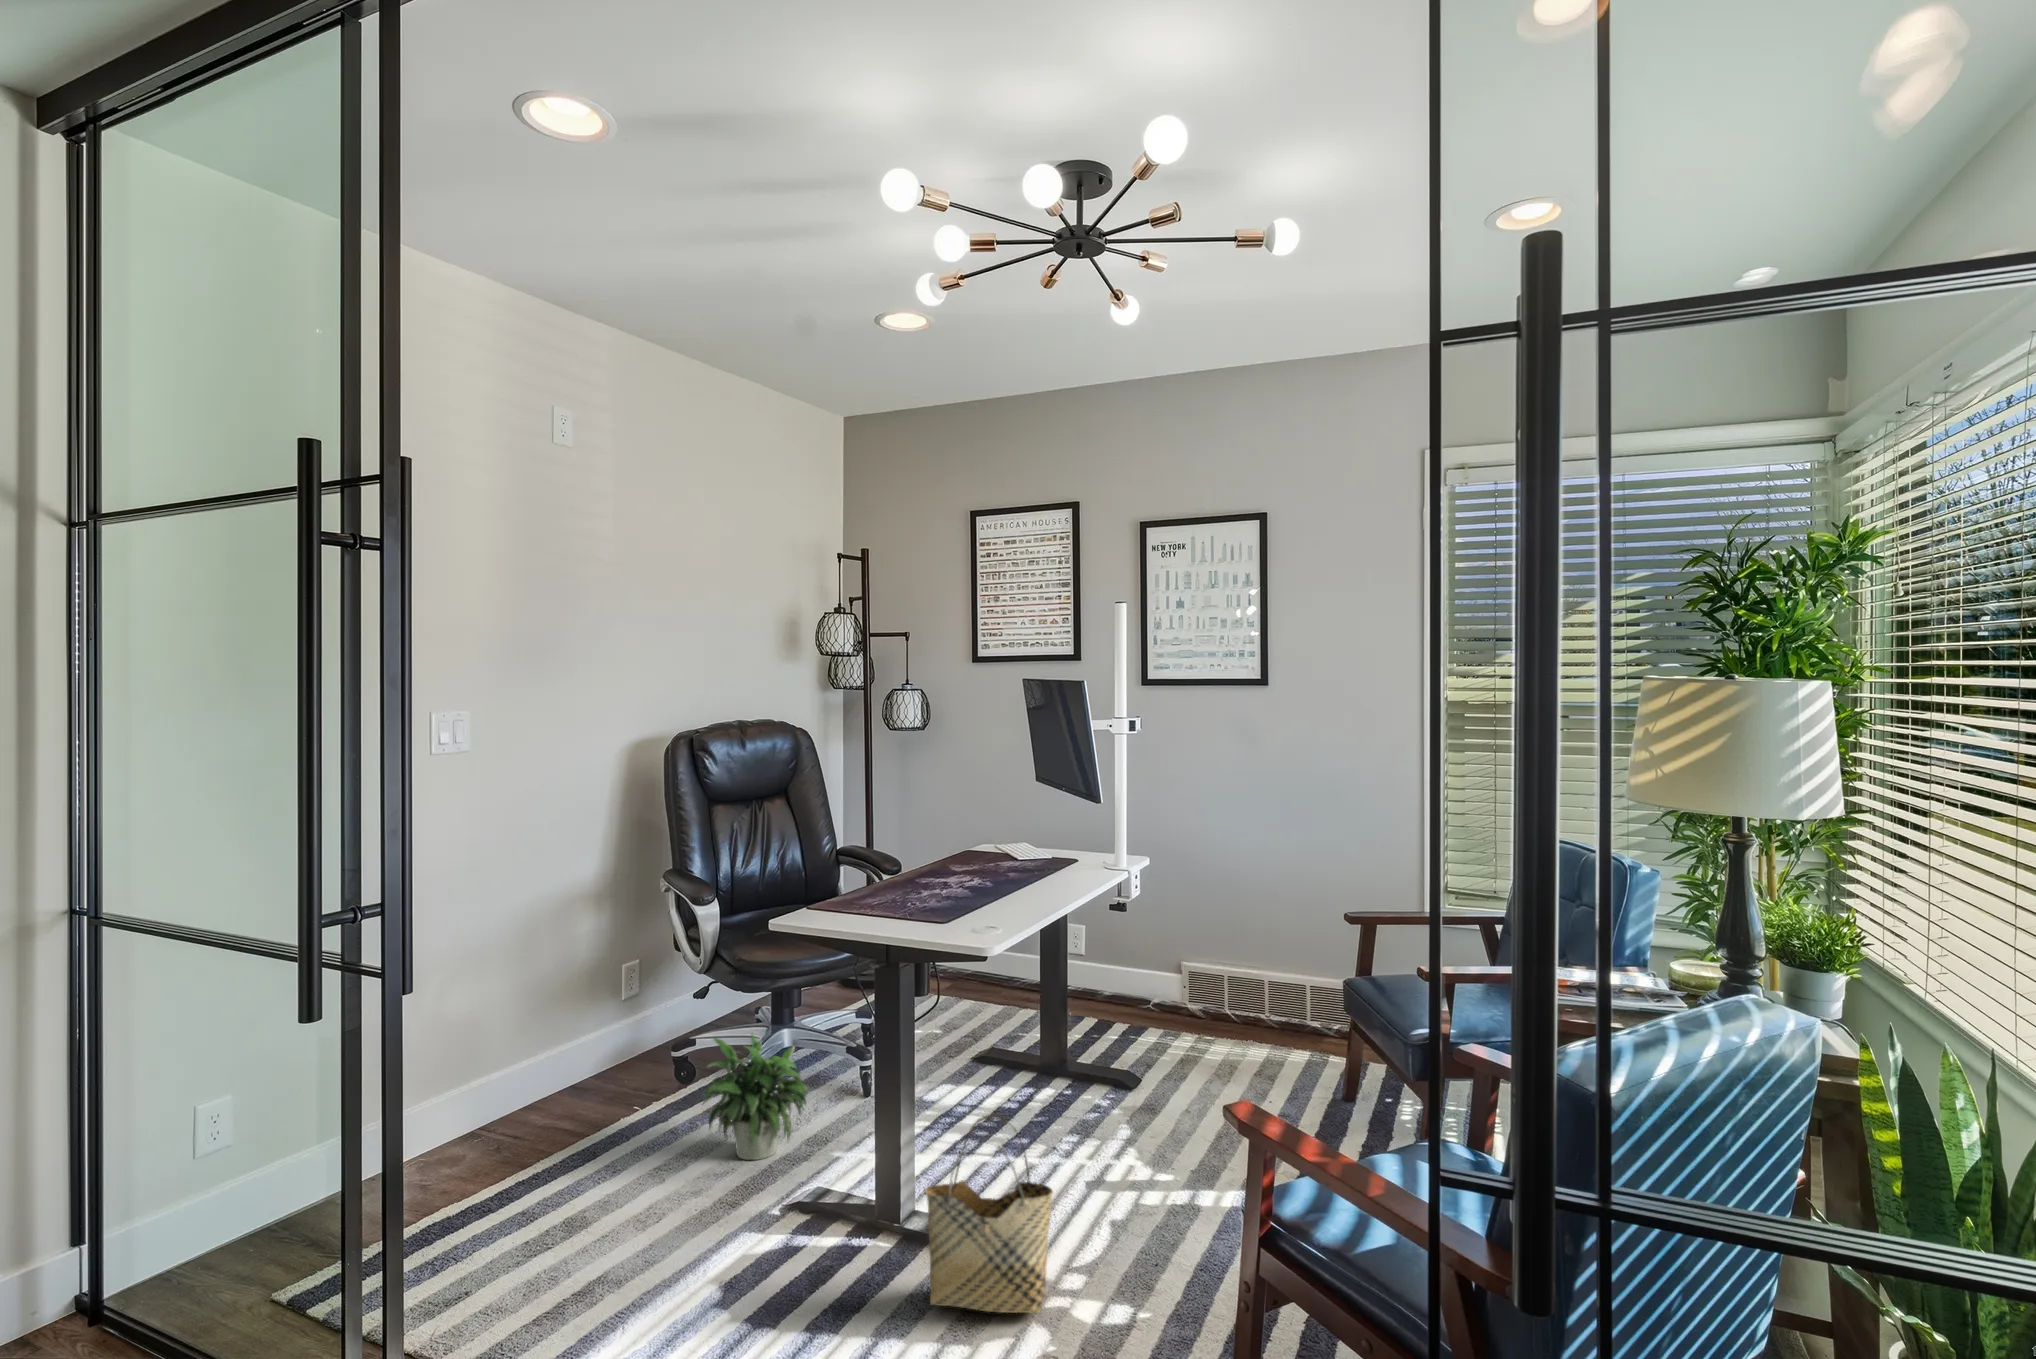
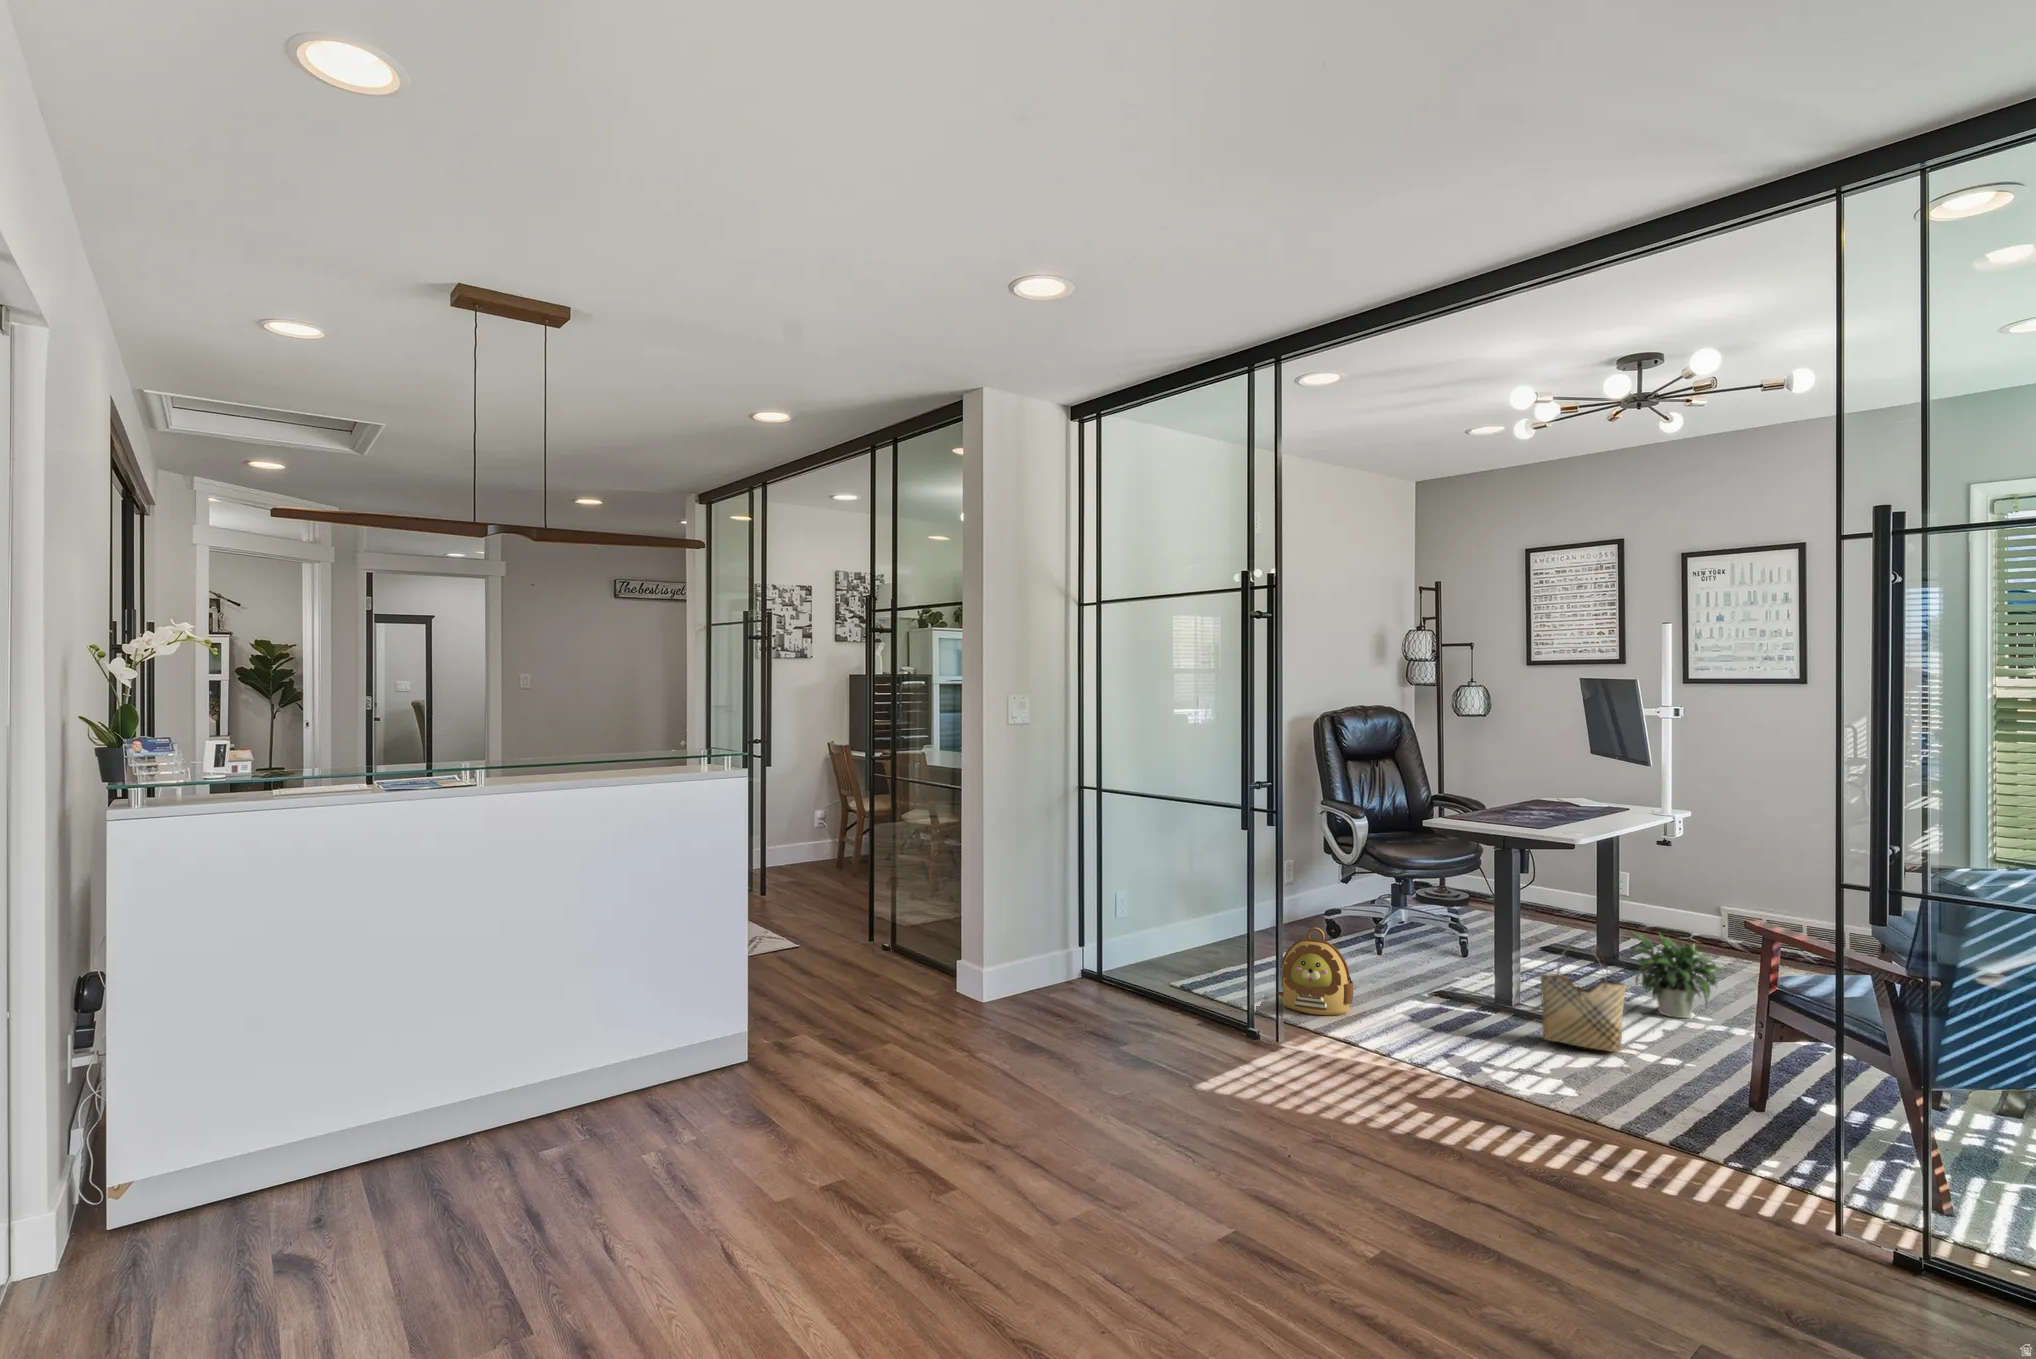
potted plant: present [703,1034,808,1160] -> present [1628,932,1722,1018]
backpack: none [486,1142,625,1313] -> present [1278,927,1354,1015]

